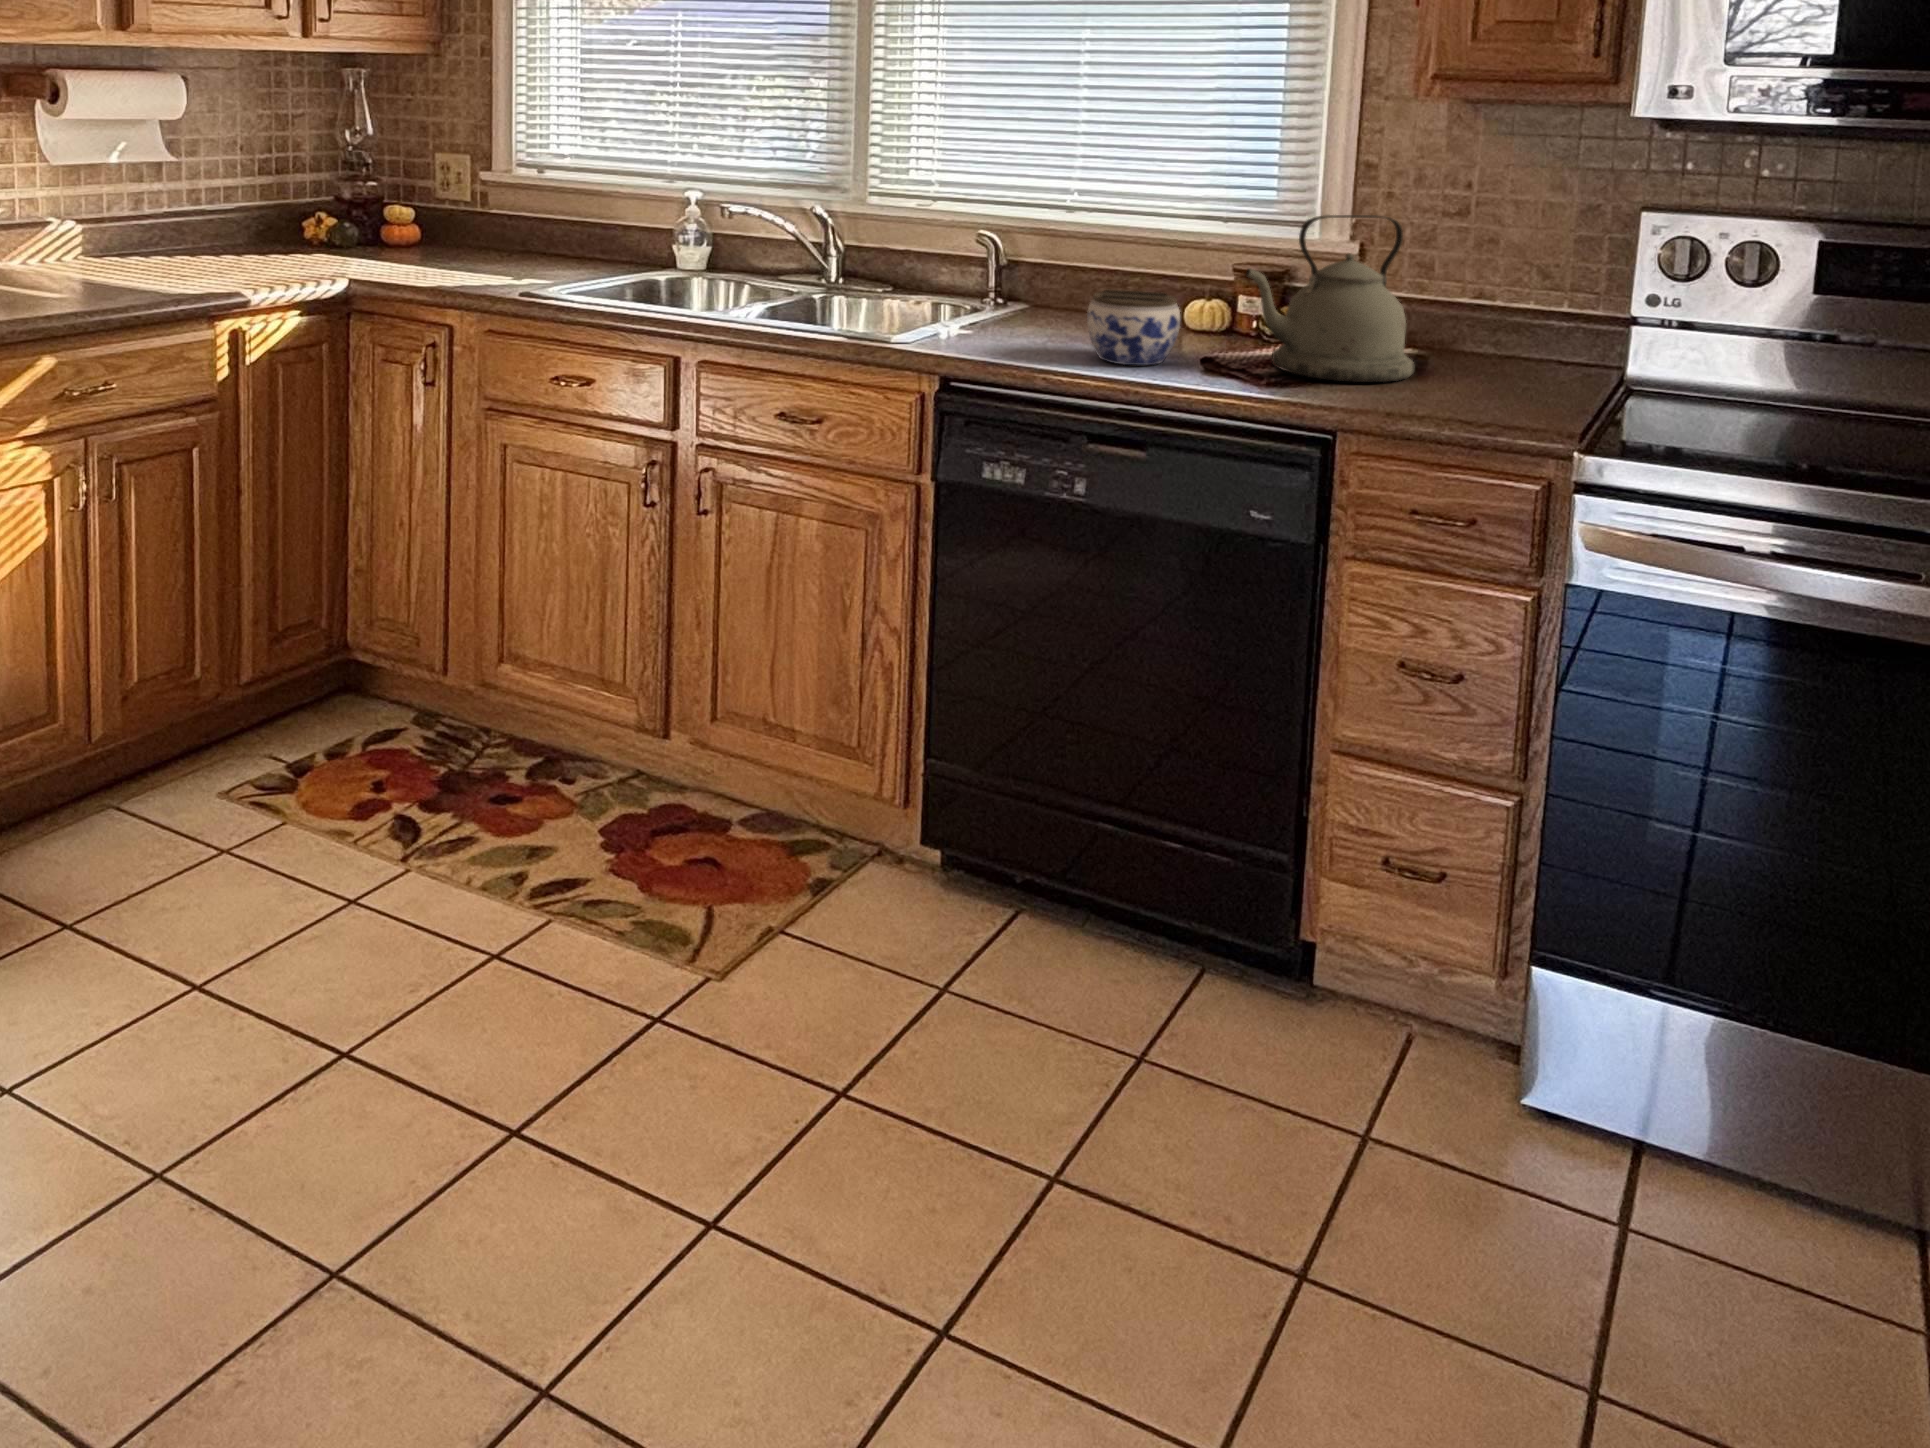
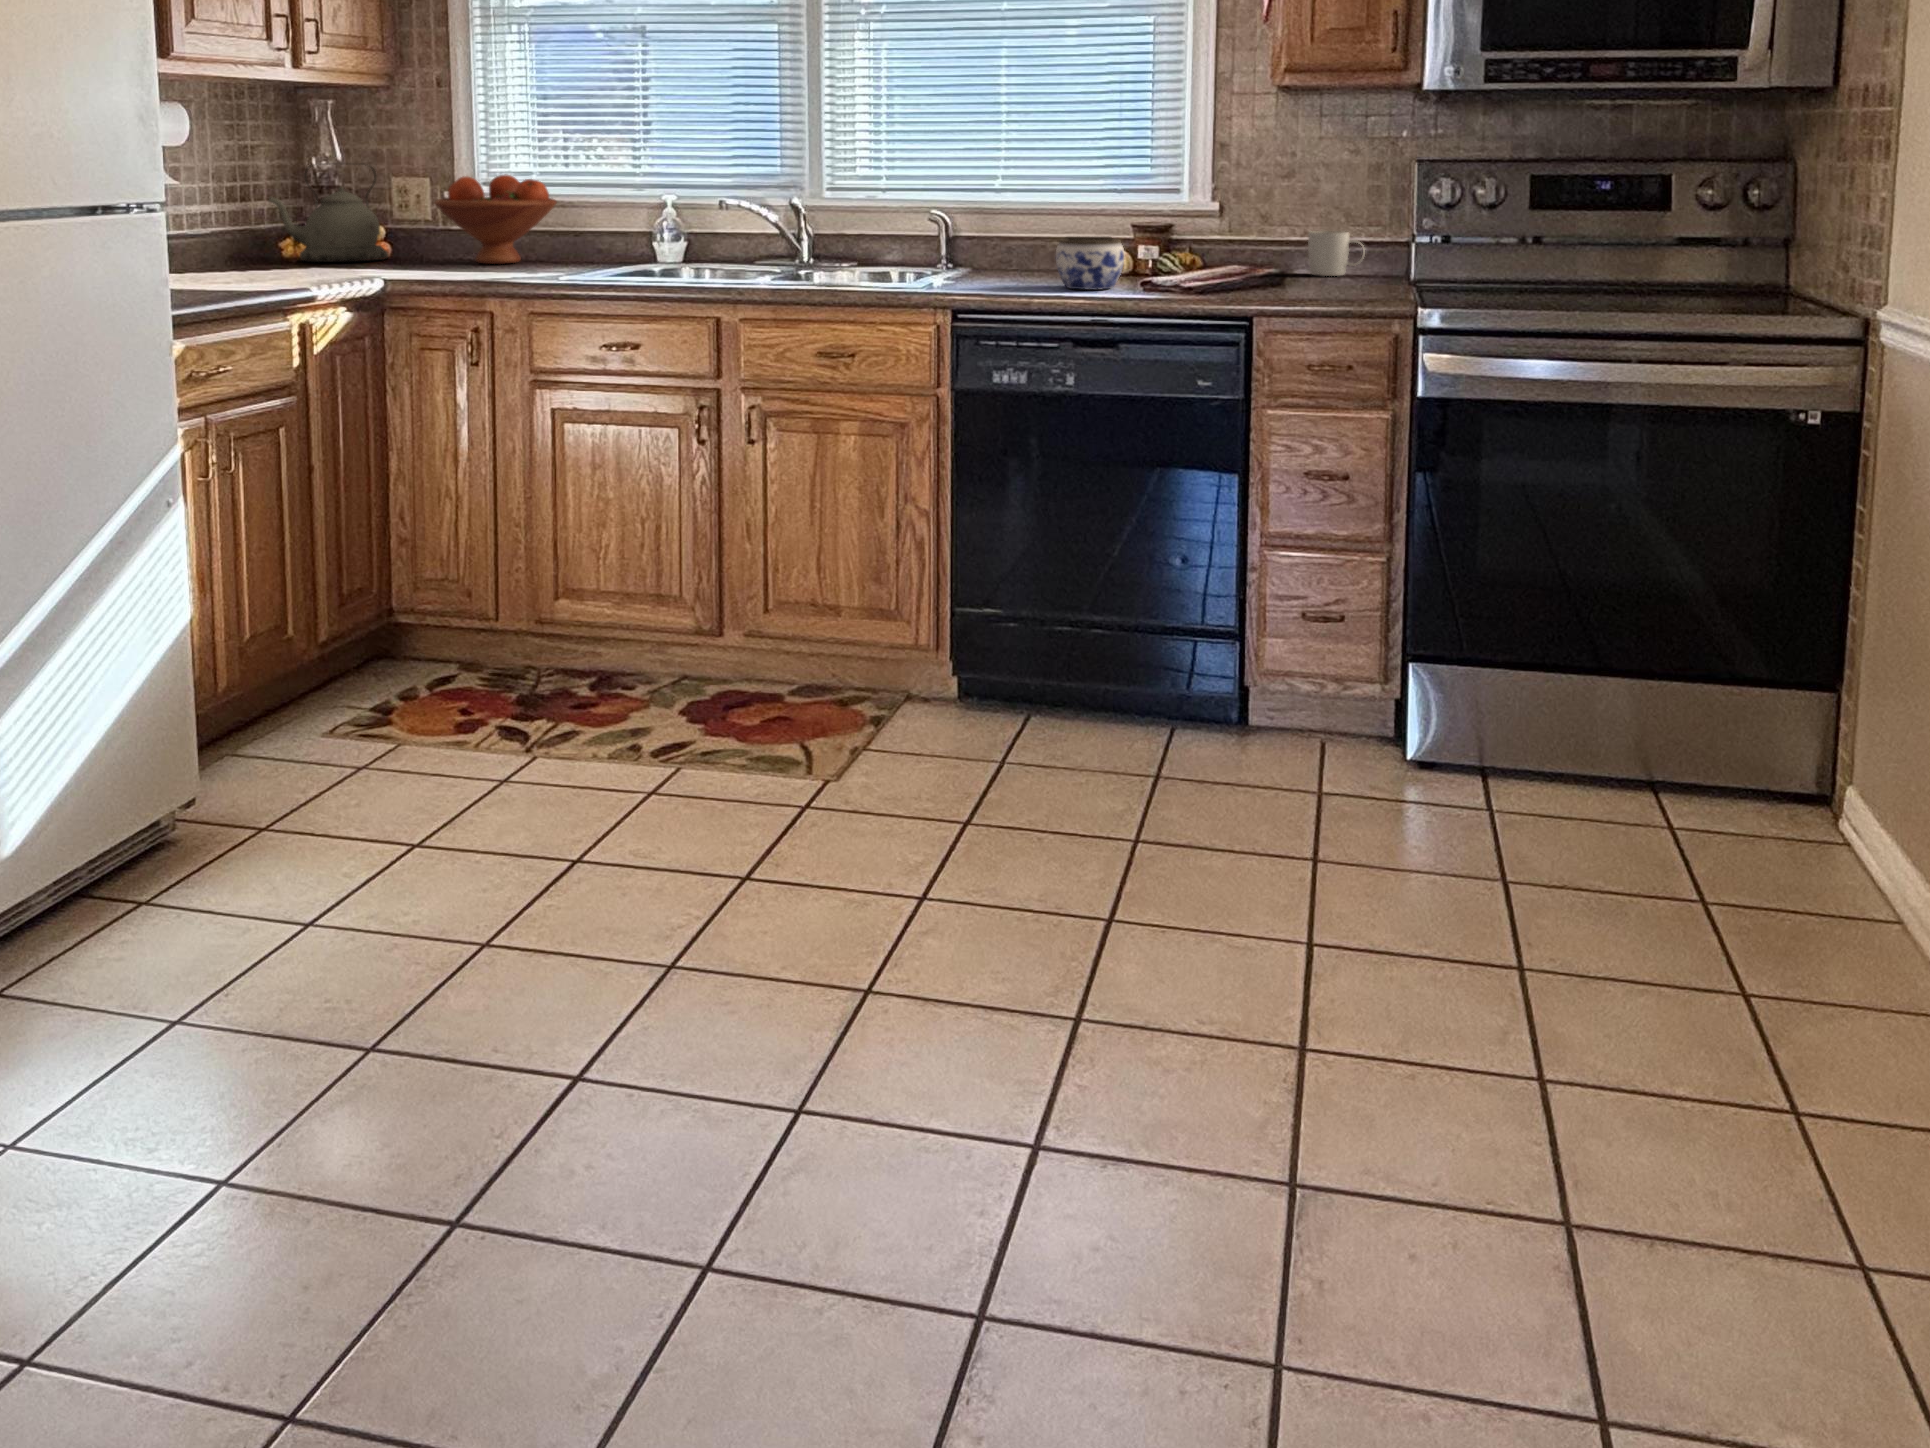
fruit bowl: none [441,157,576,260] -> present [435,175,557,264]
kettle: present [1246,215,1414,382] -> present [269,166,389,262]
mug: none [1470,291,1552,357] -> present [1308,231,1365,276]

